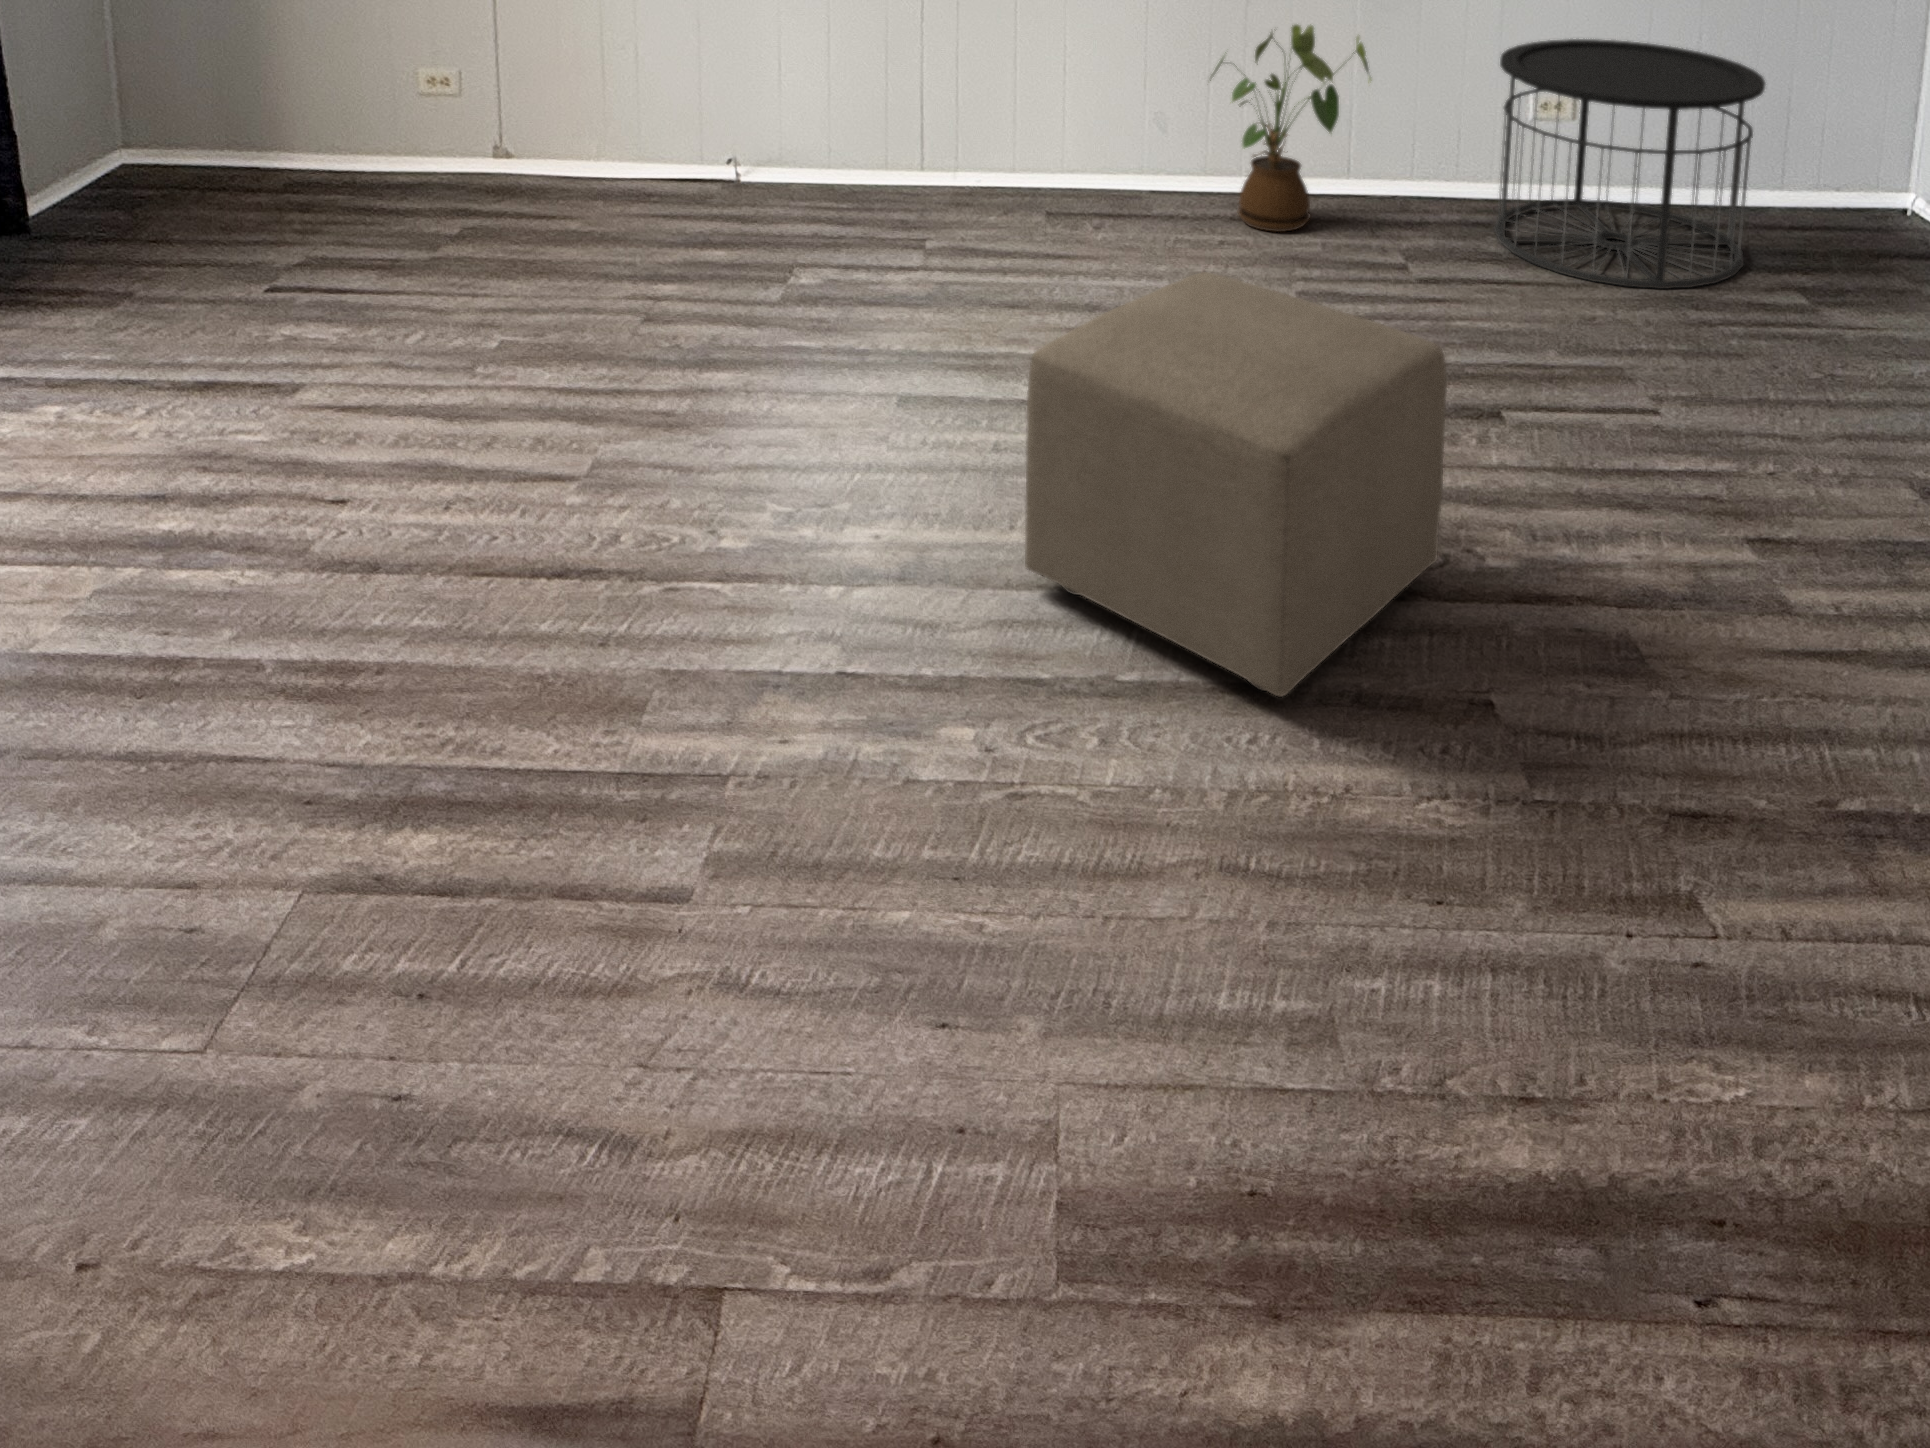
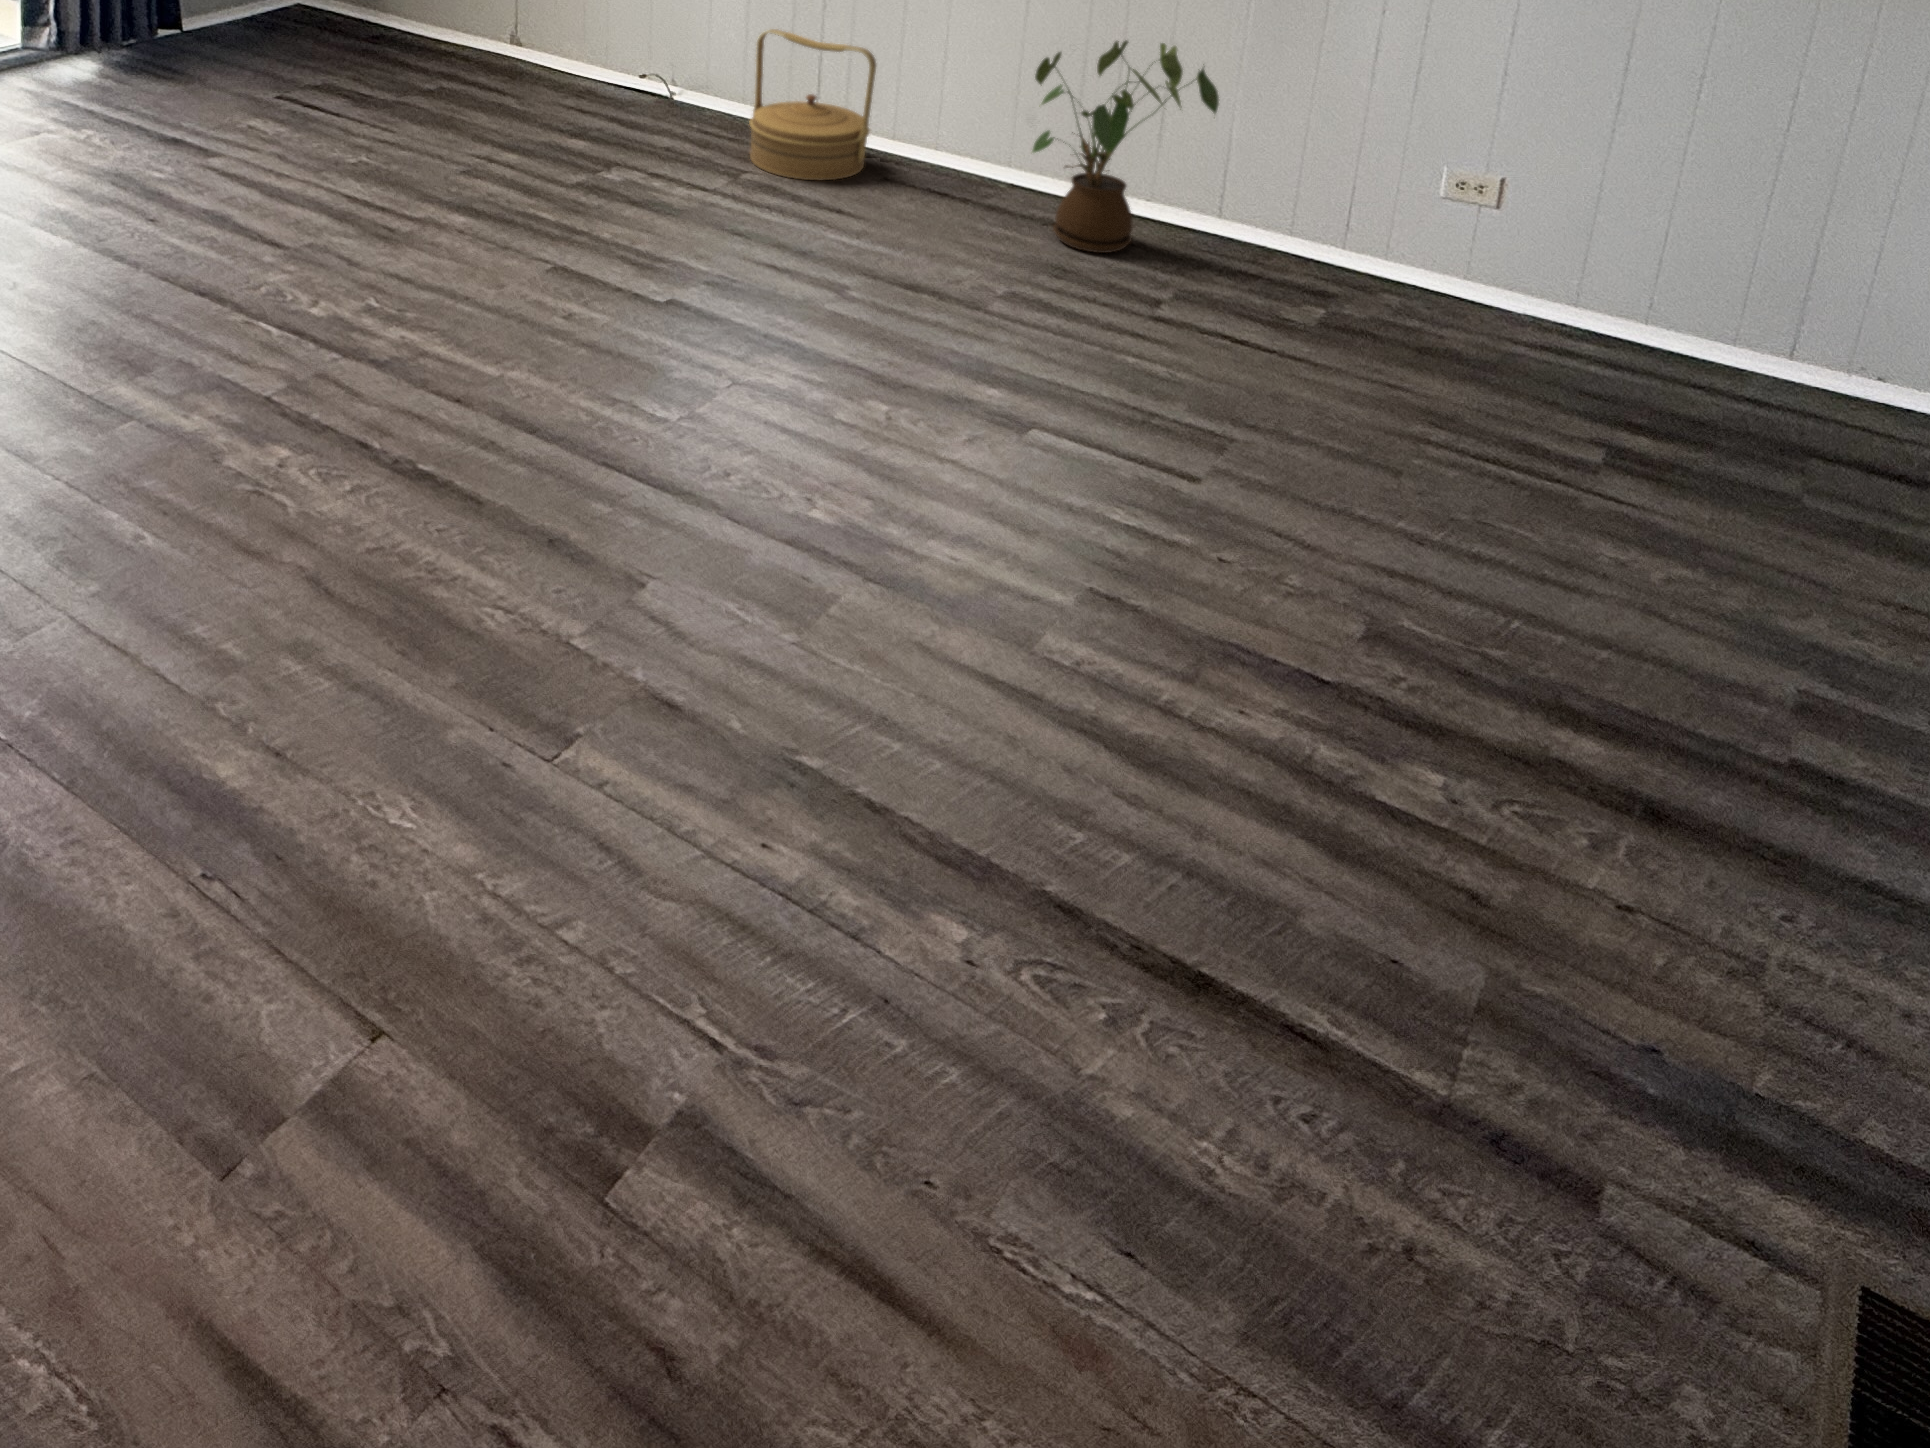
side table: present [1494,39,1765,289] -> none [1304,109,1674,423]
woven basket: none [884,78,1024,231] -> present [750,29,876,180]
ottoman: present [1025,272,1447,696] -> none [444,201,758,516]

